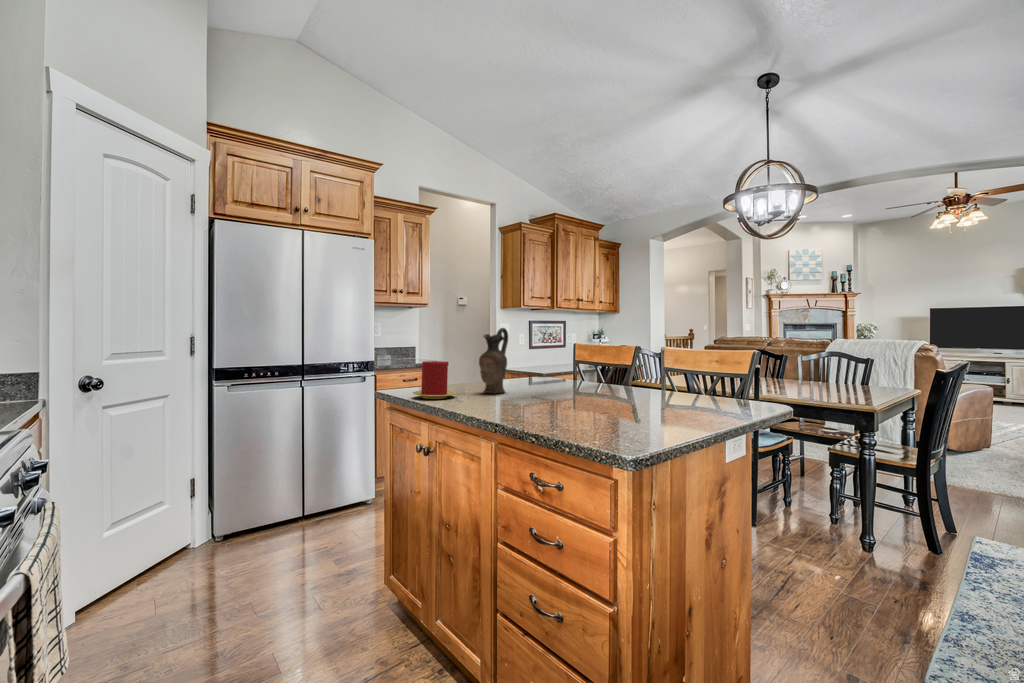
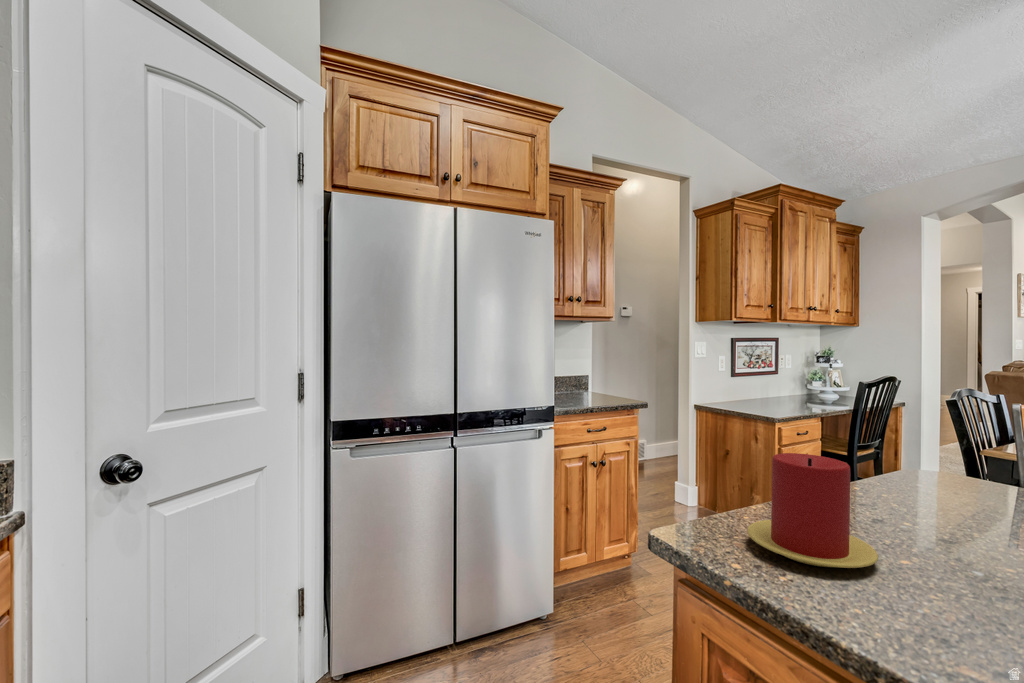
ceramic pitcher: present [479,328,508,393] -> none [888,366,981,539]

